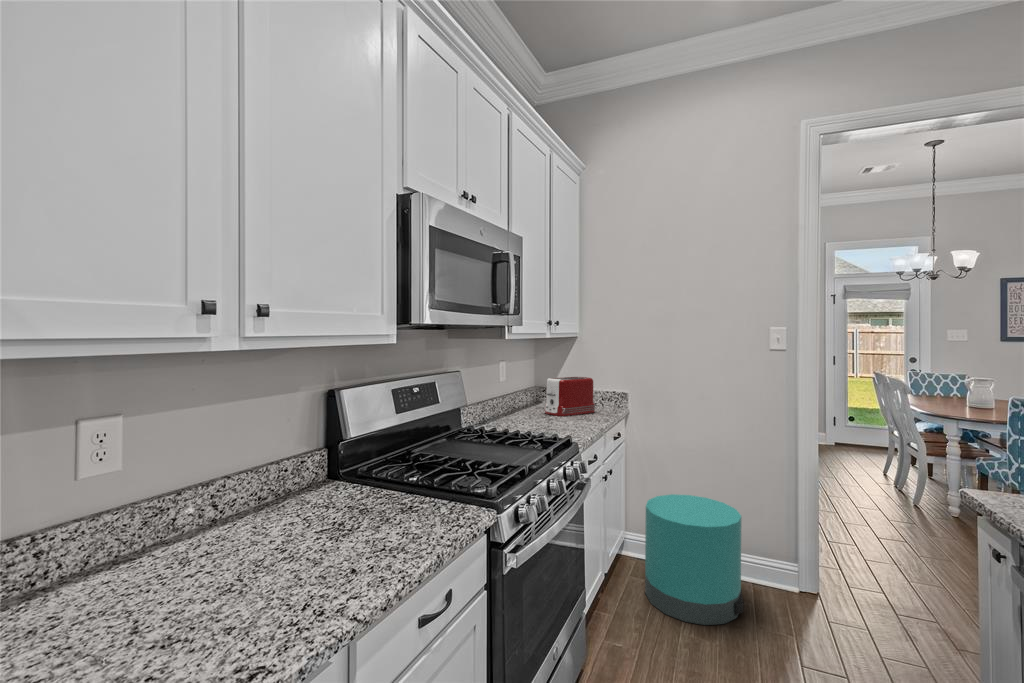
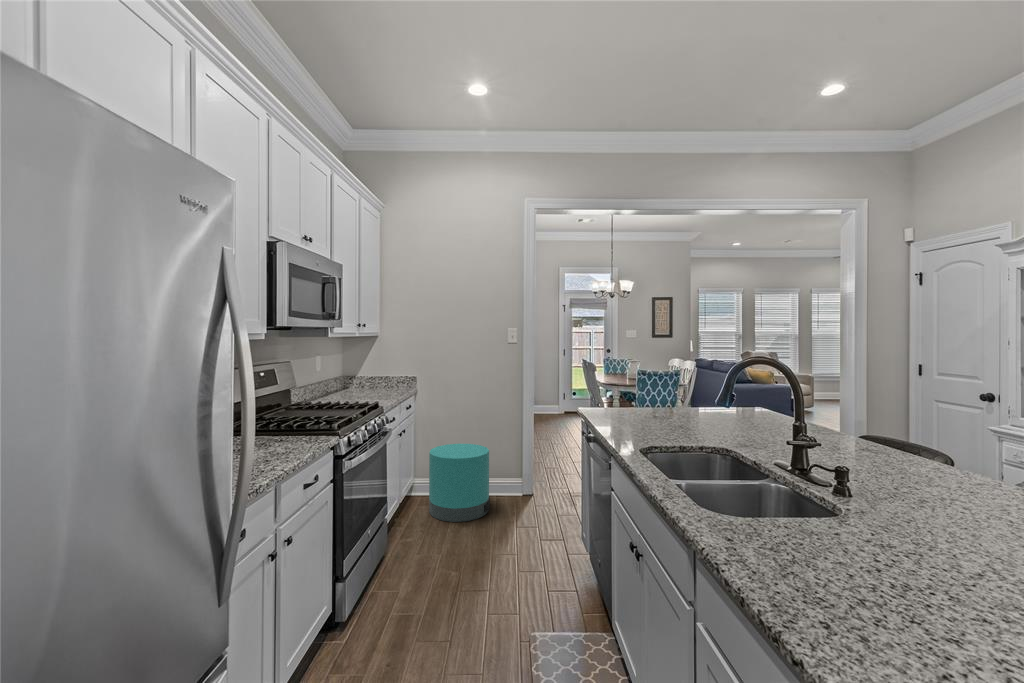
toaster: present [545,377,595,416] -> none [355,366,394,395]

